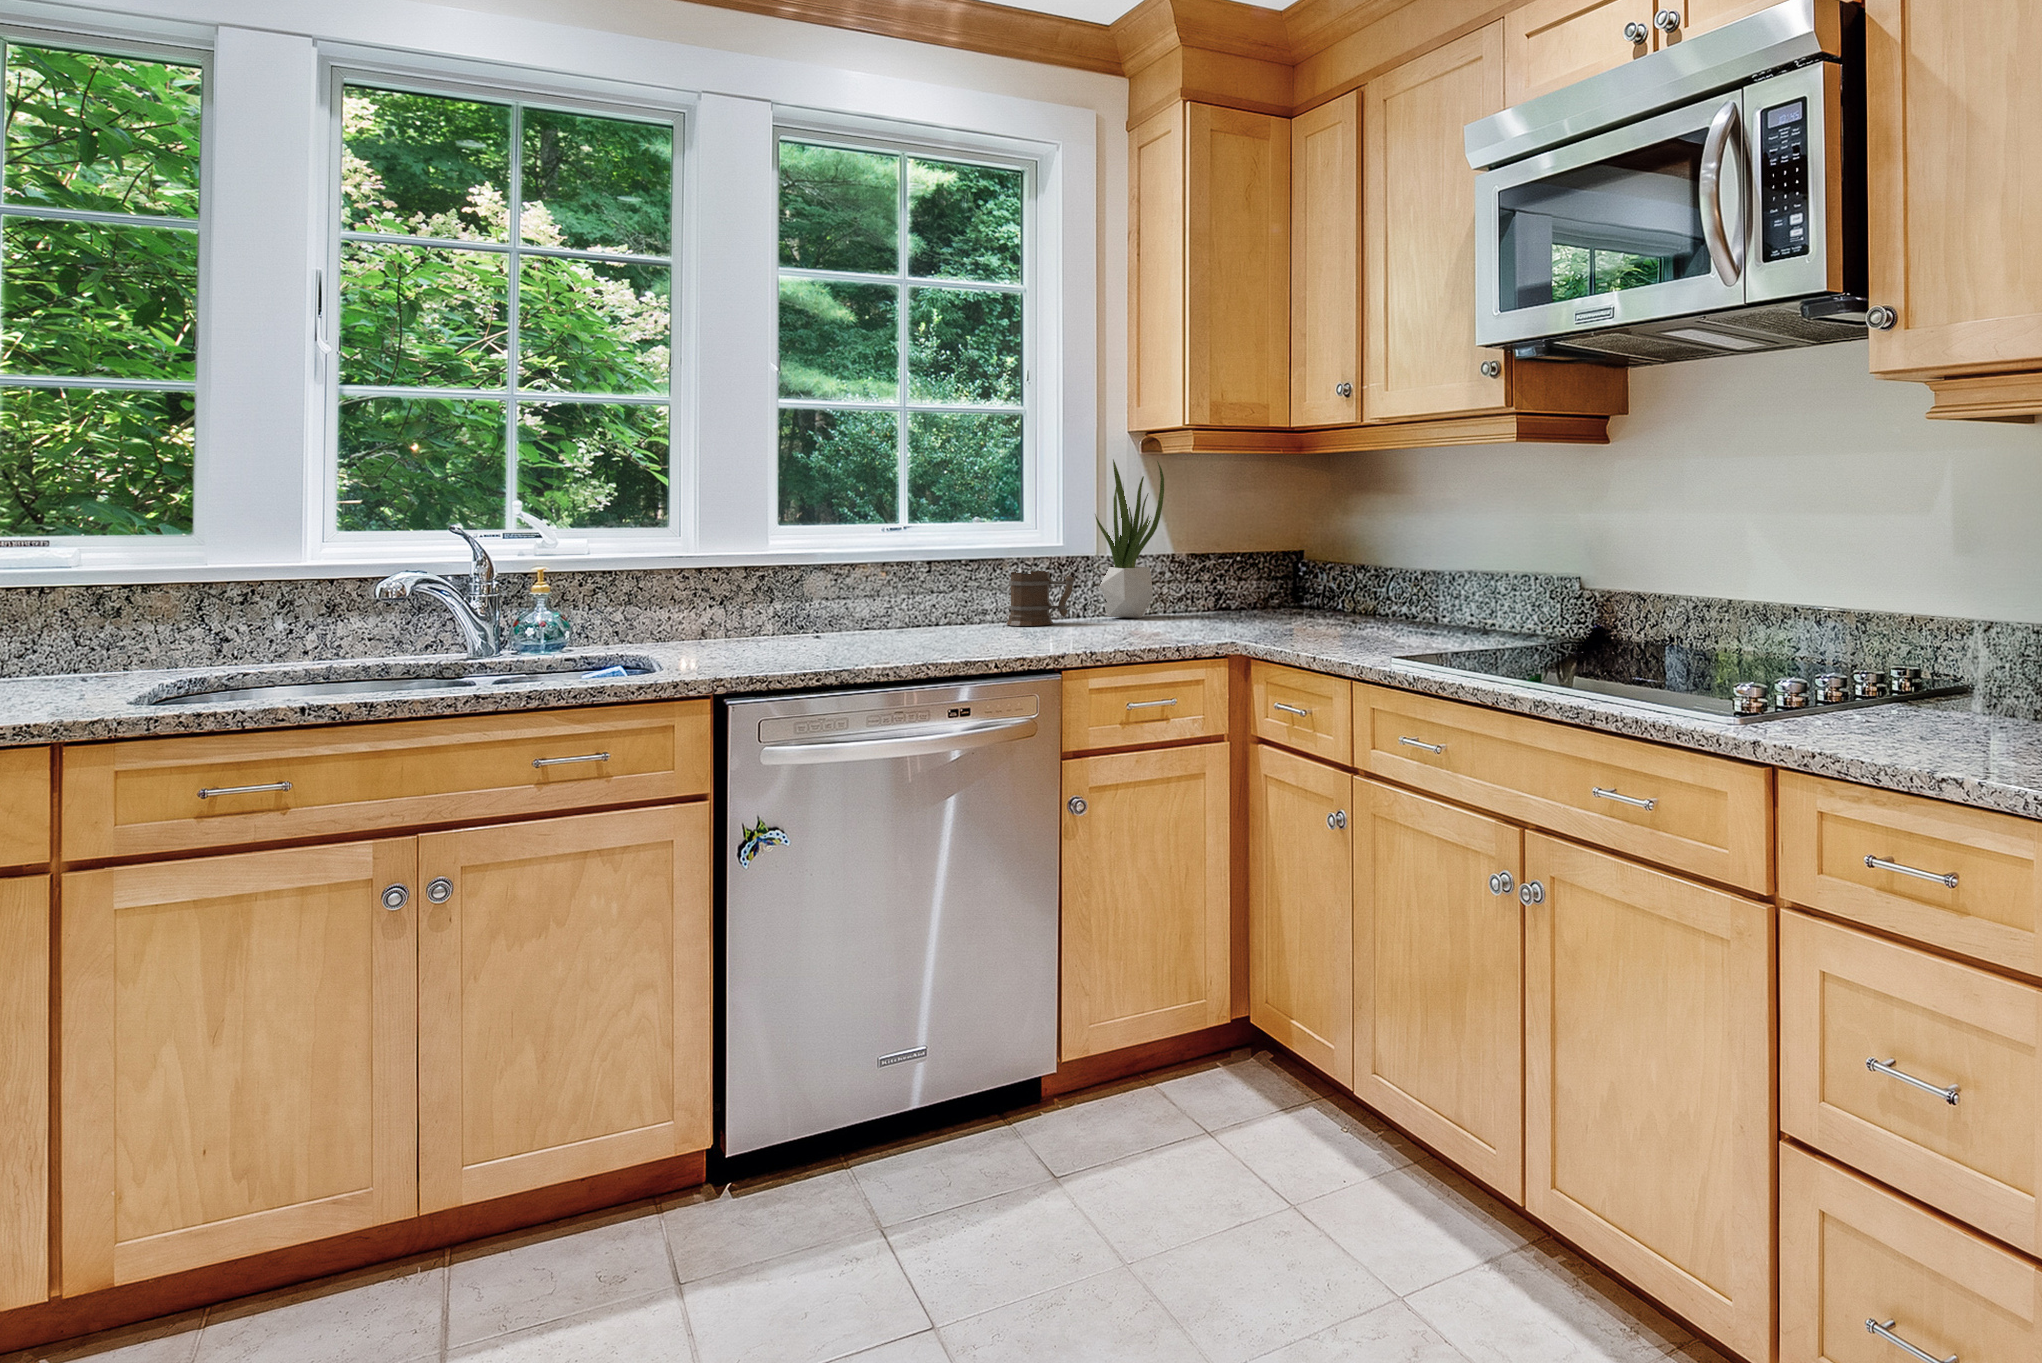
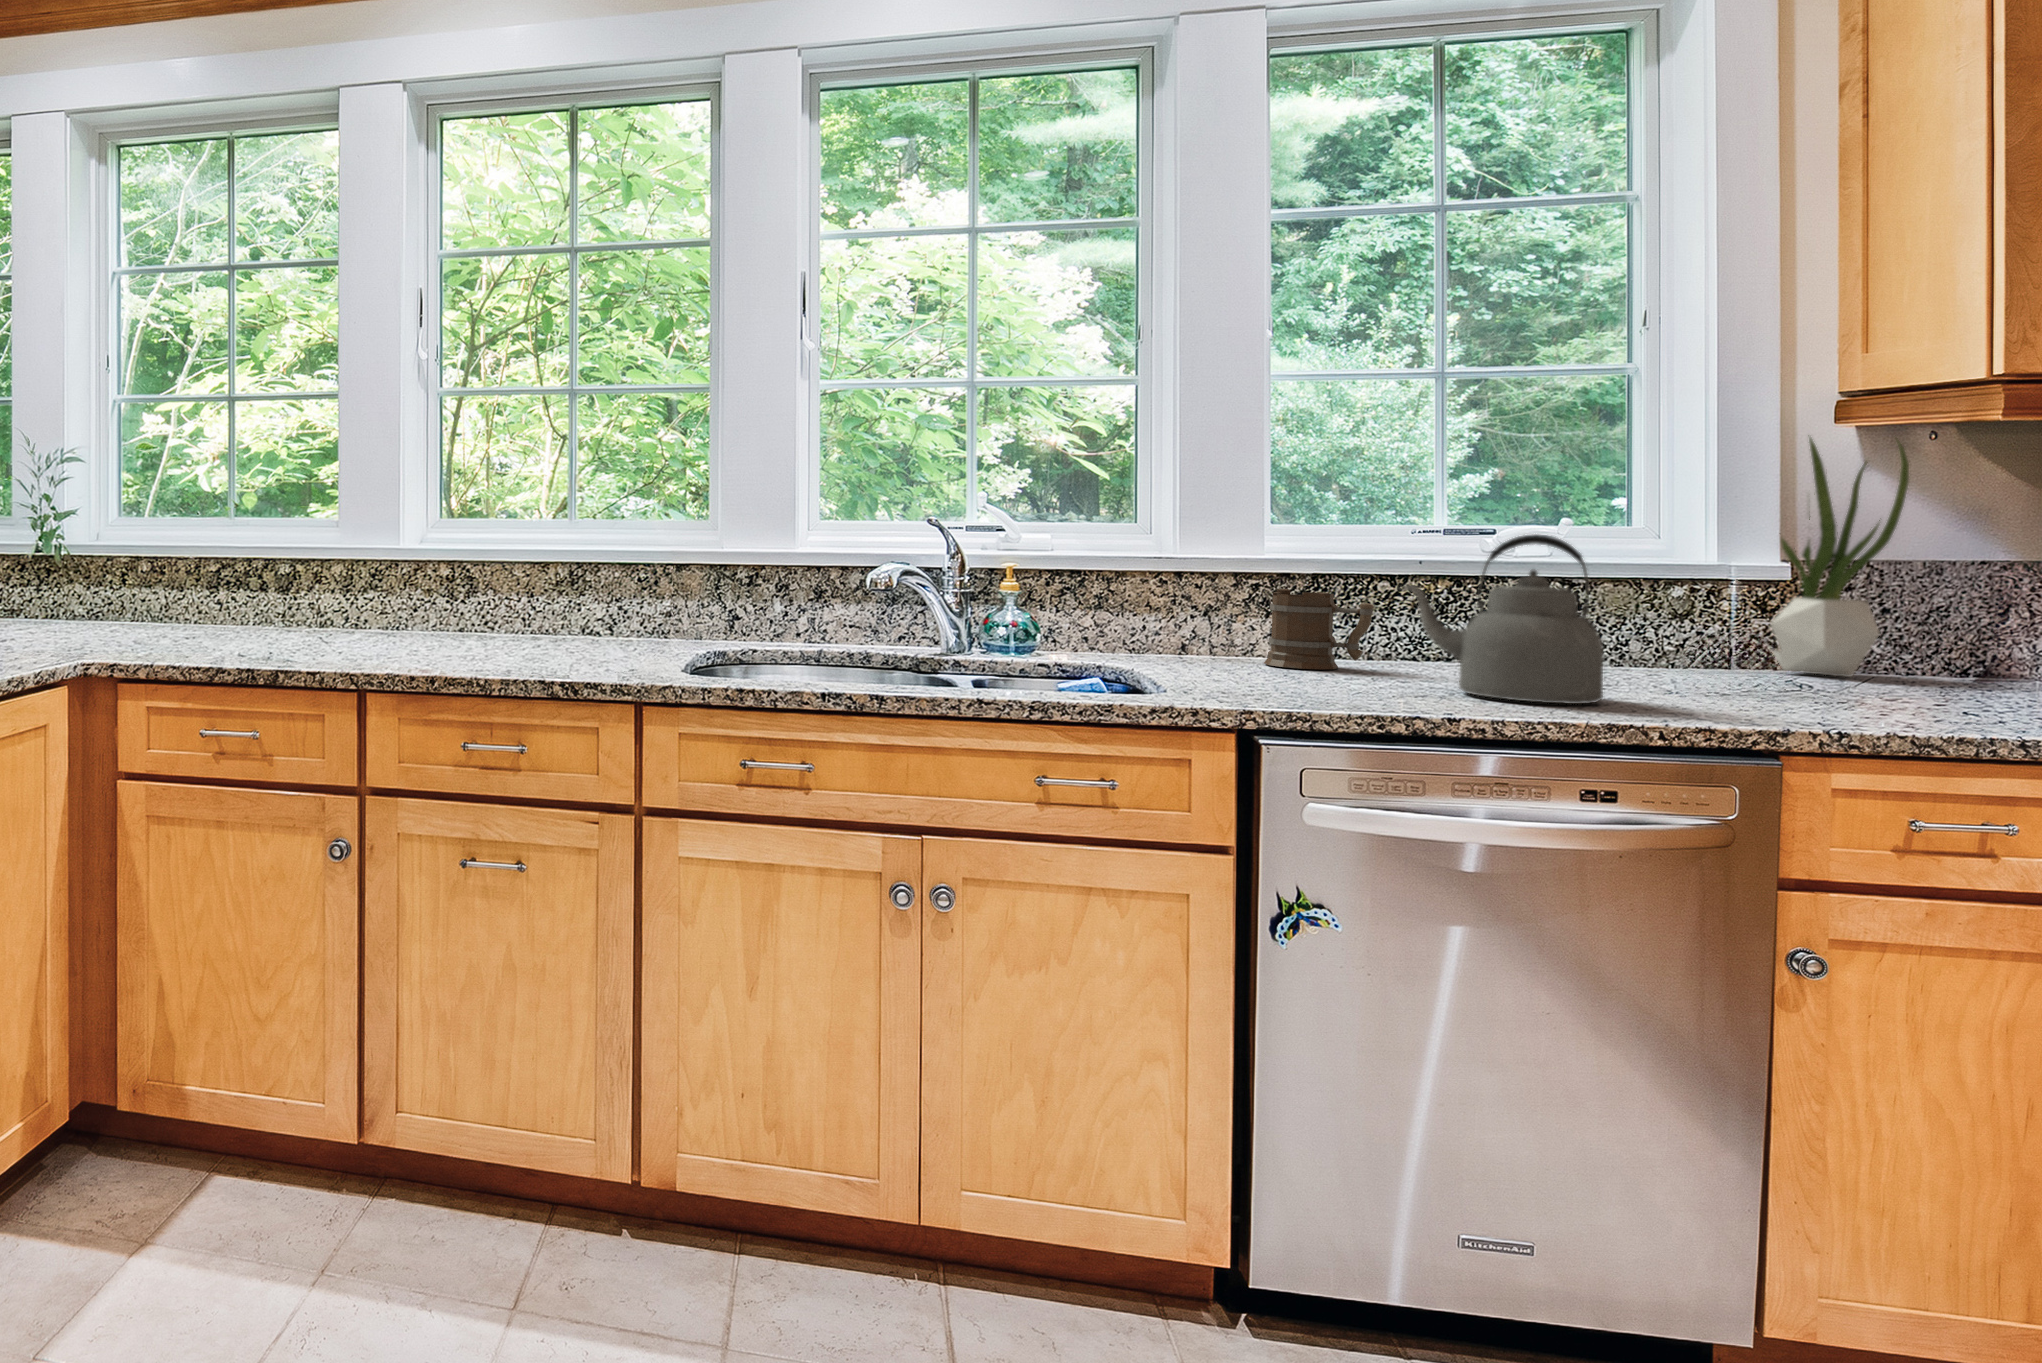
kettle: none [847,532,975,653] -> present [1401,535,1603,704]
mug: present [1007,569,1074,626] -> present [1264,589,1374,669]

